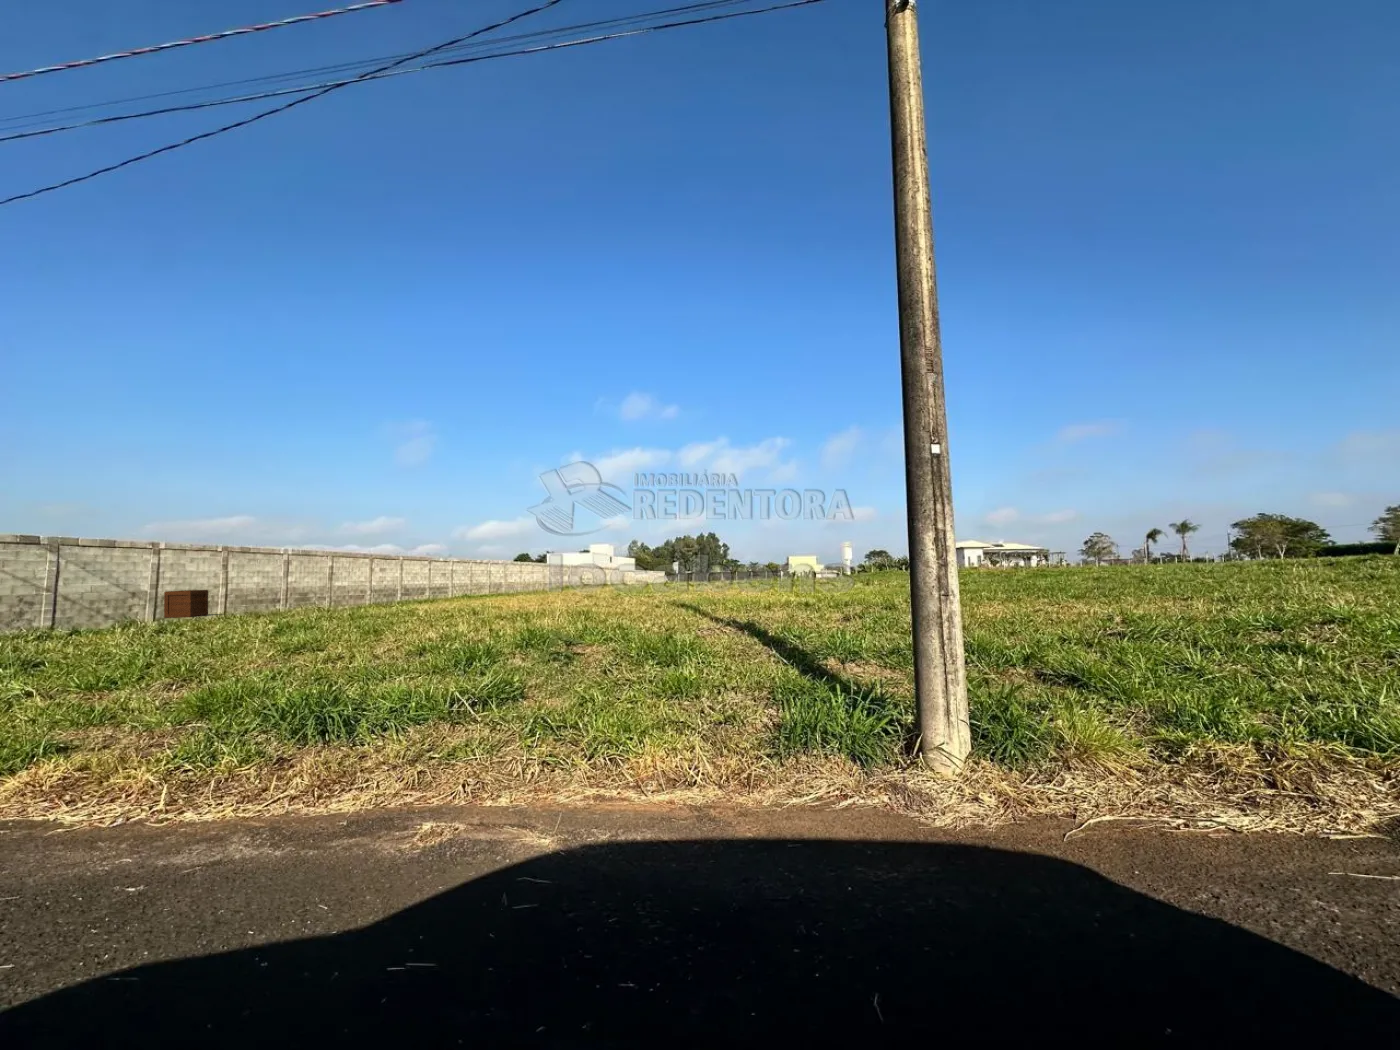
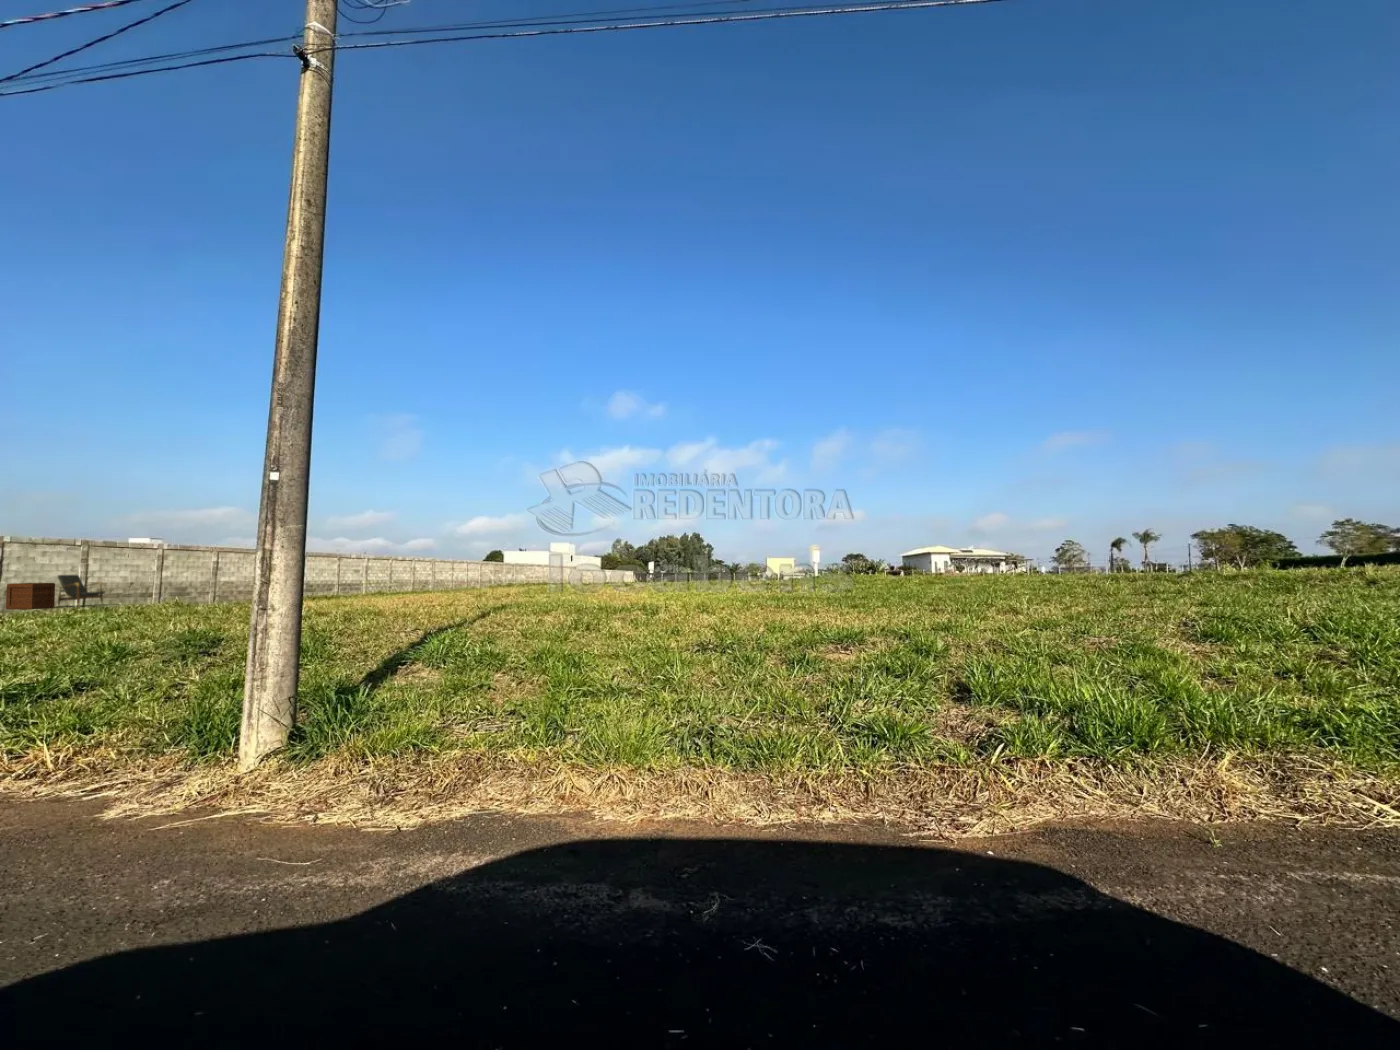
lounge chair: none [204,581,250,614] -> present [58,575,105,606]

